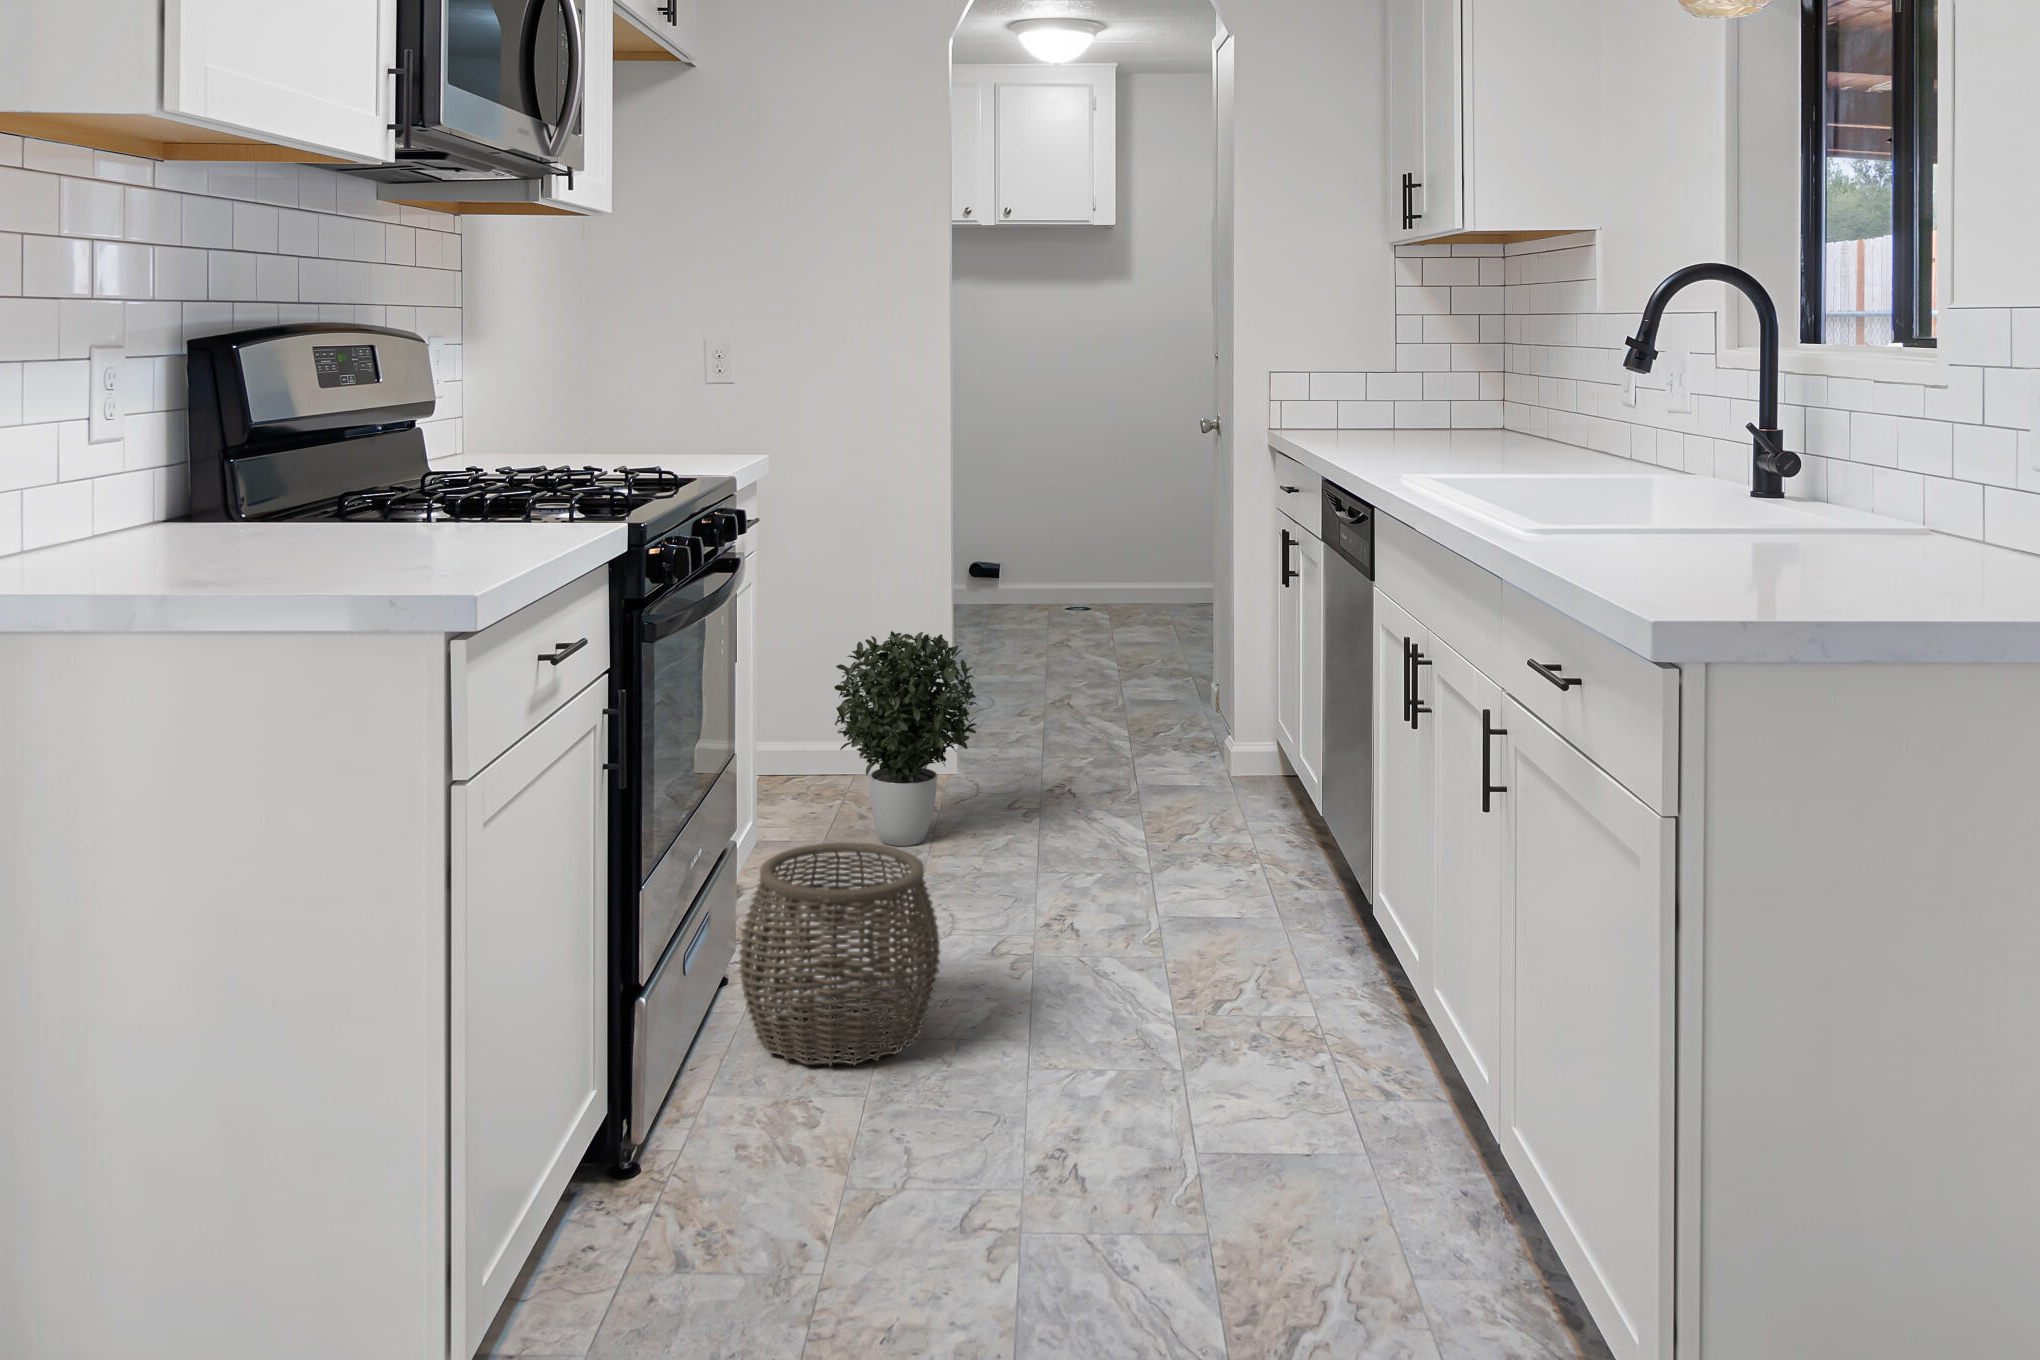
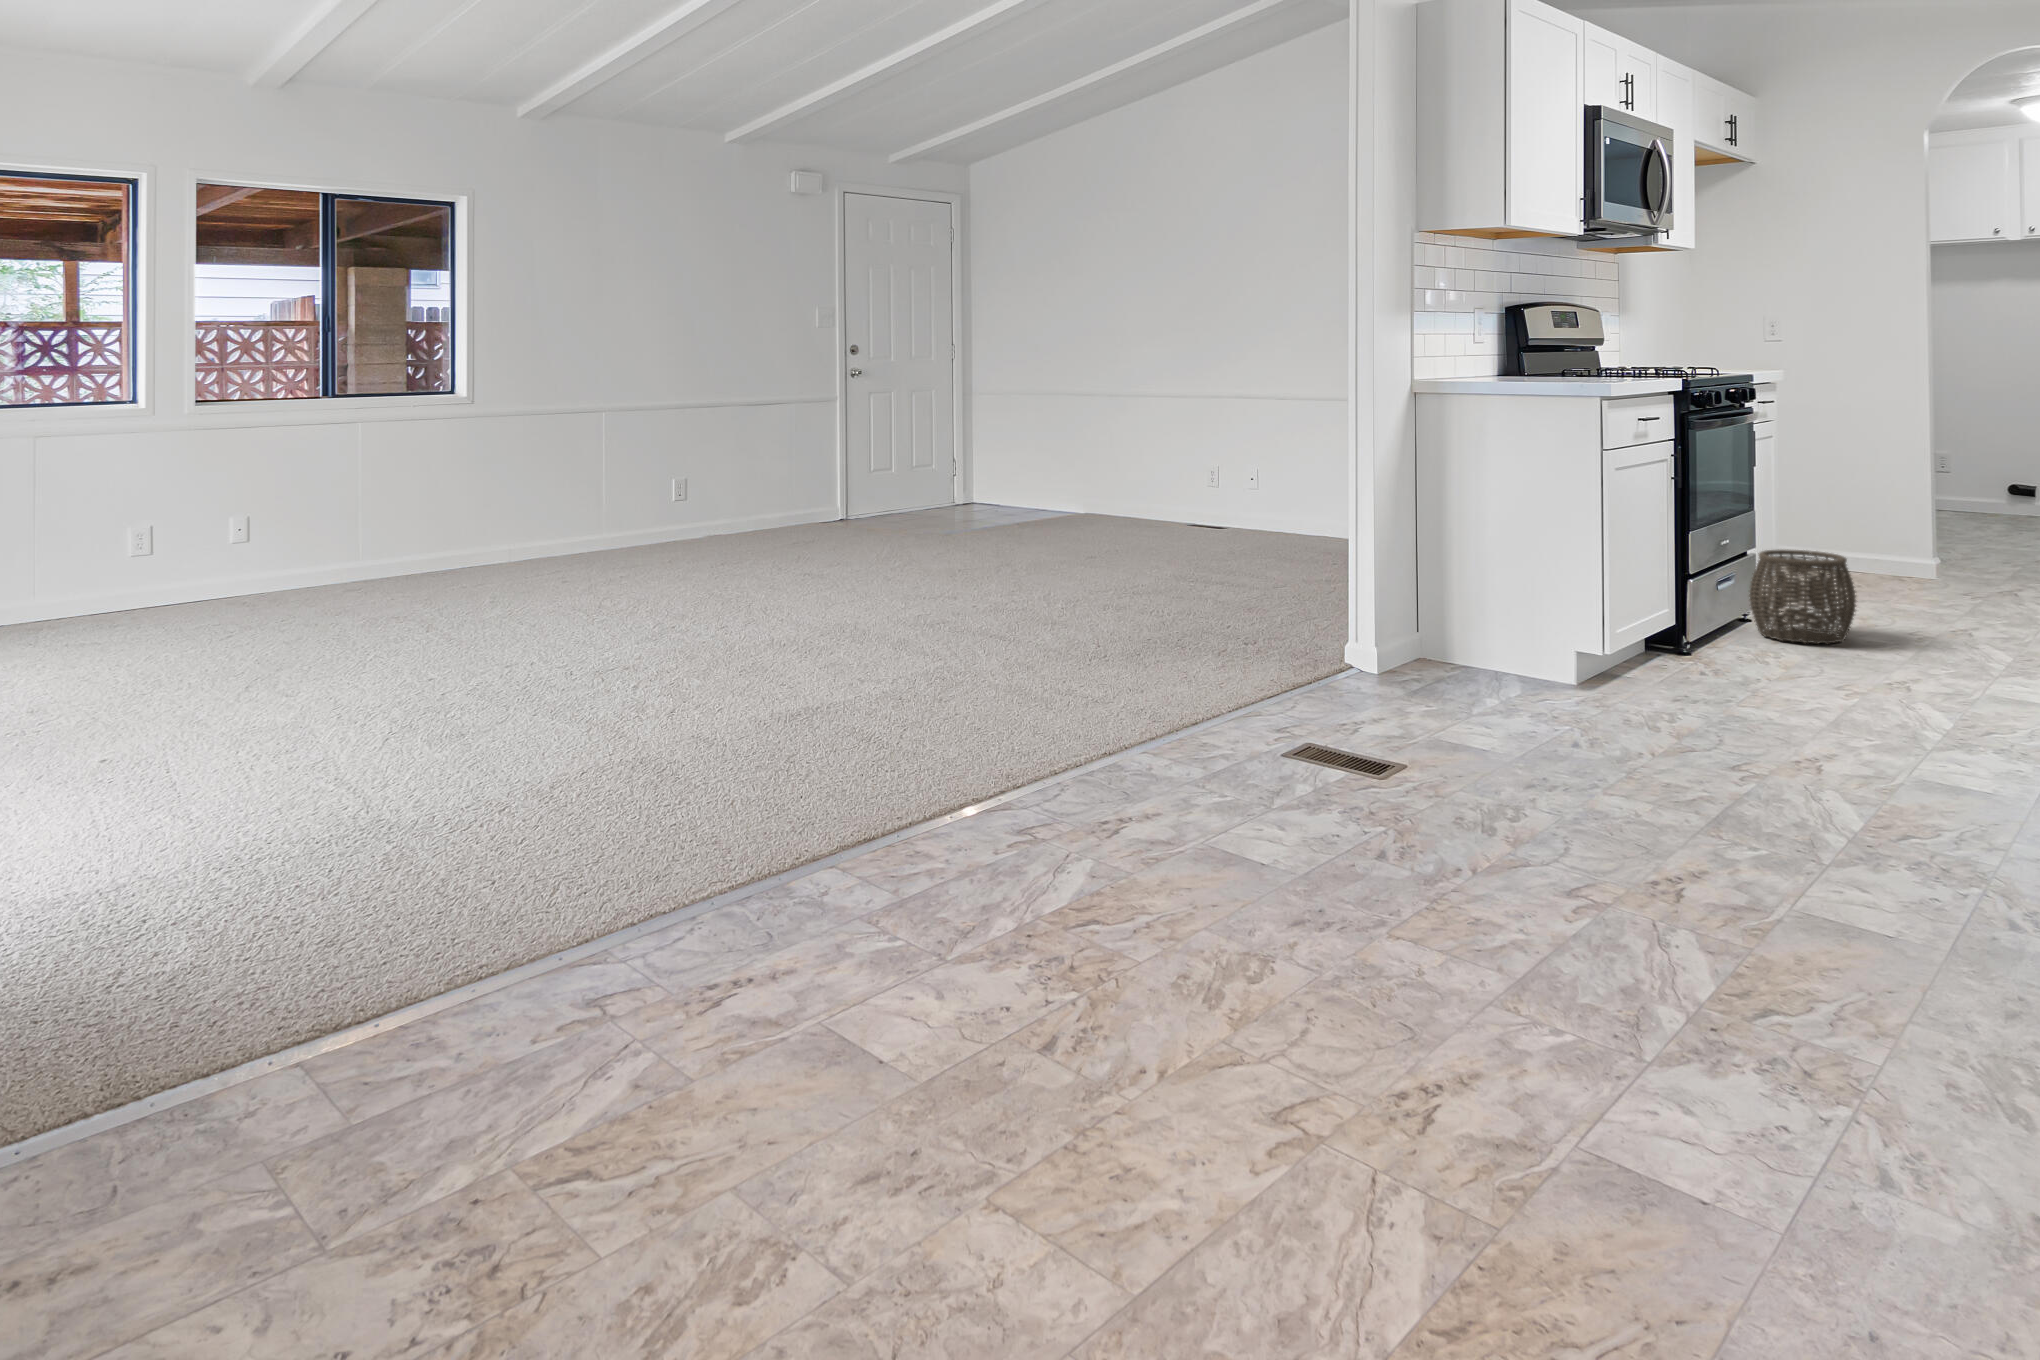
potted plant: present [834,631,978,846] -> none [1832,474,1925,595]

